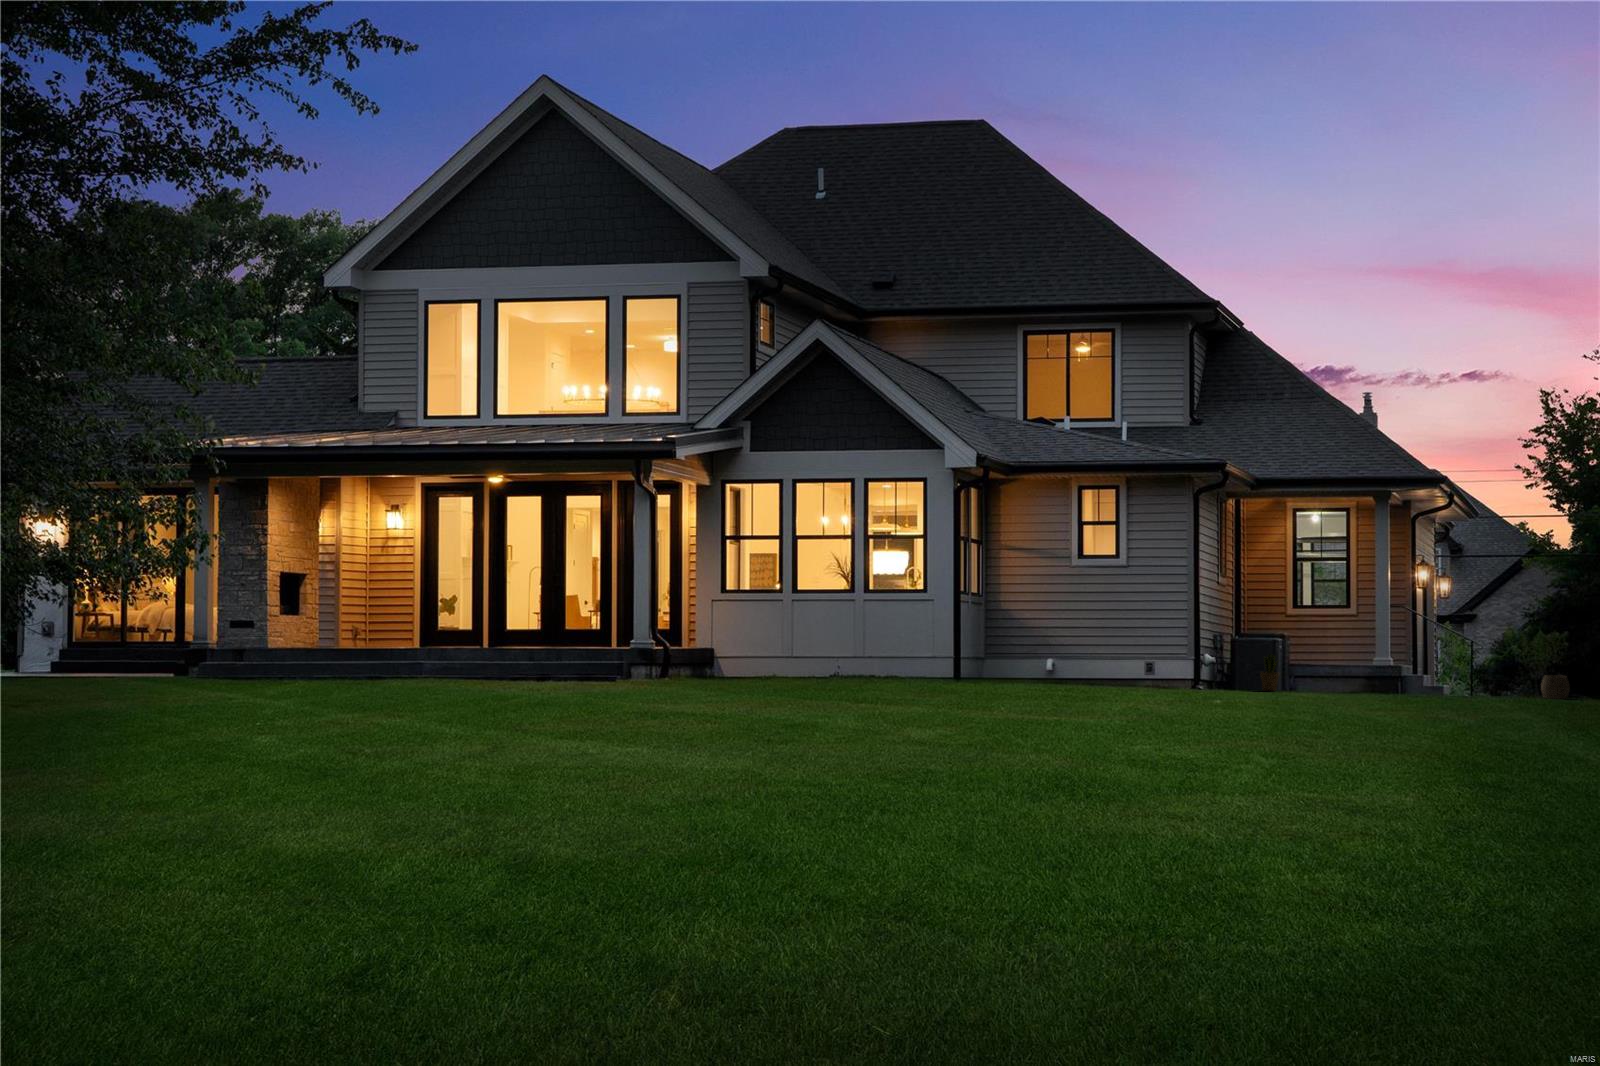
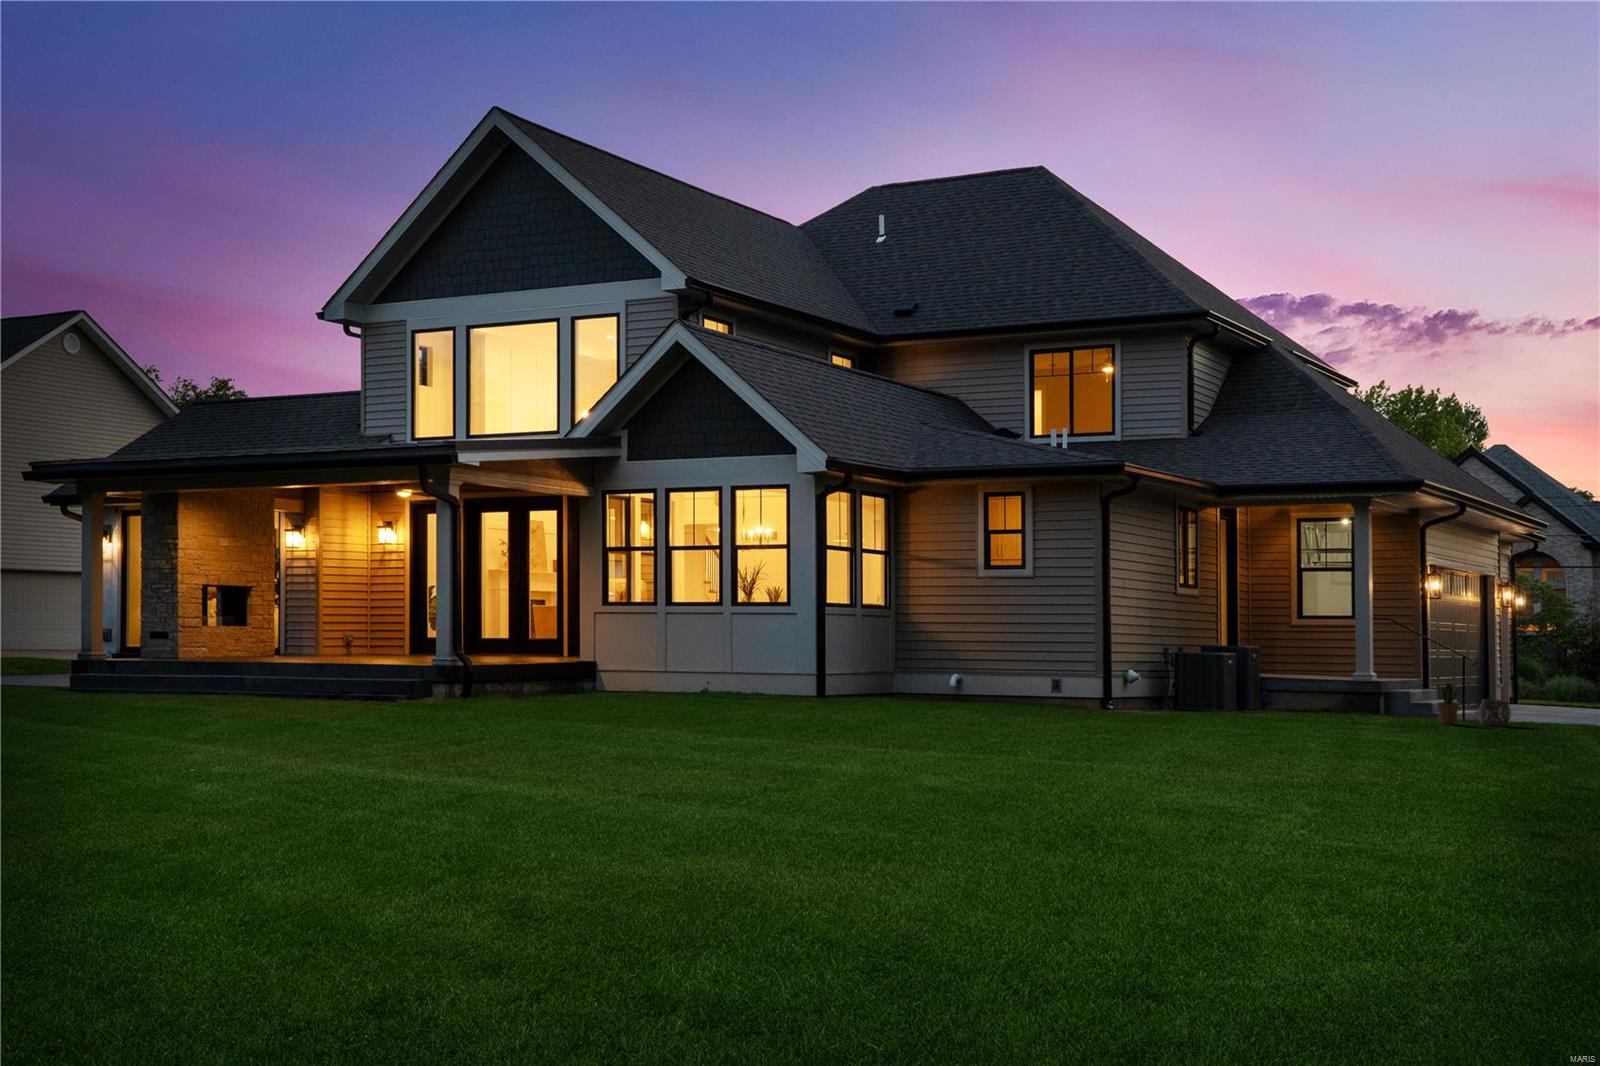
potted plant: present [1260,654,1279,691] -> present [1437,683,1459,725]

